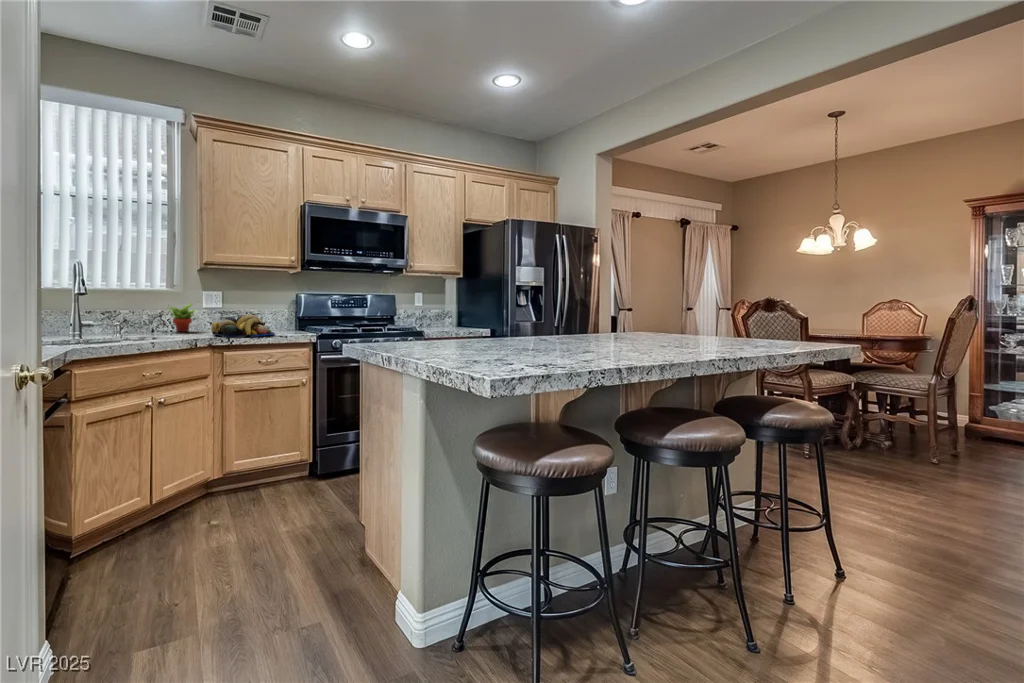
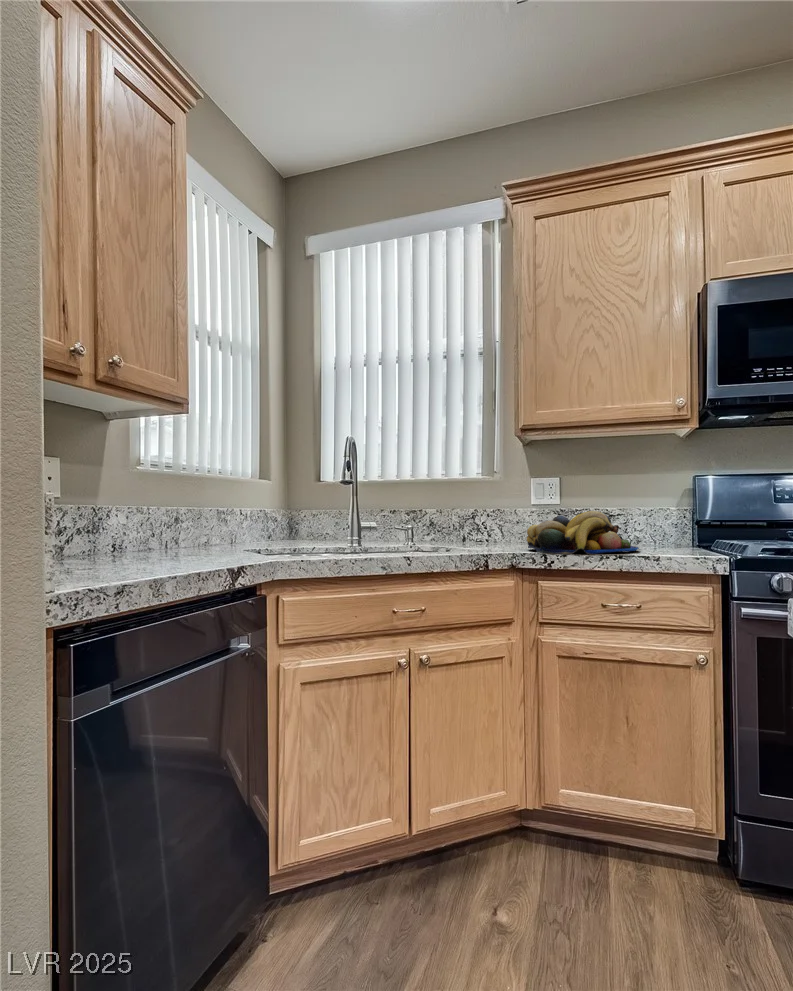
succulent plant: present [169,303,195,332] -> none [479,497,527,543]

